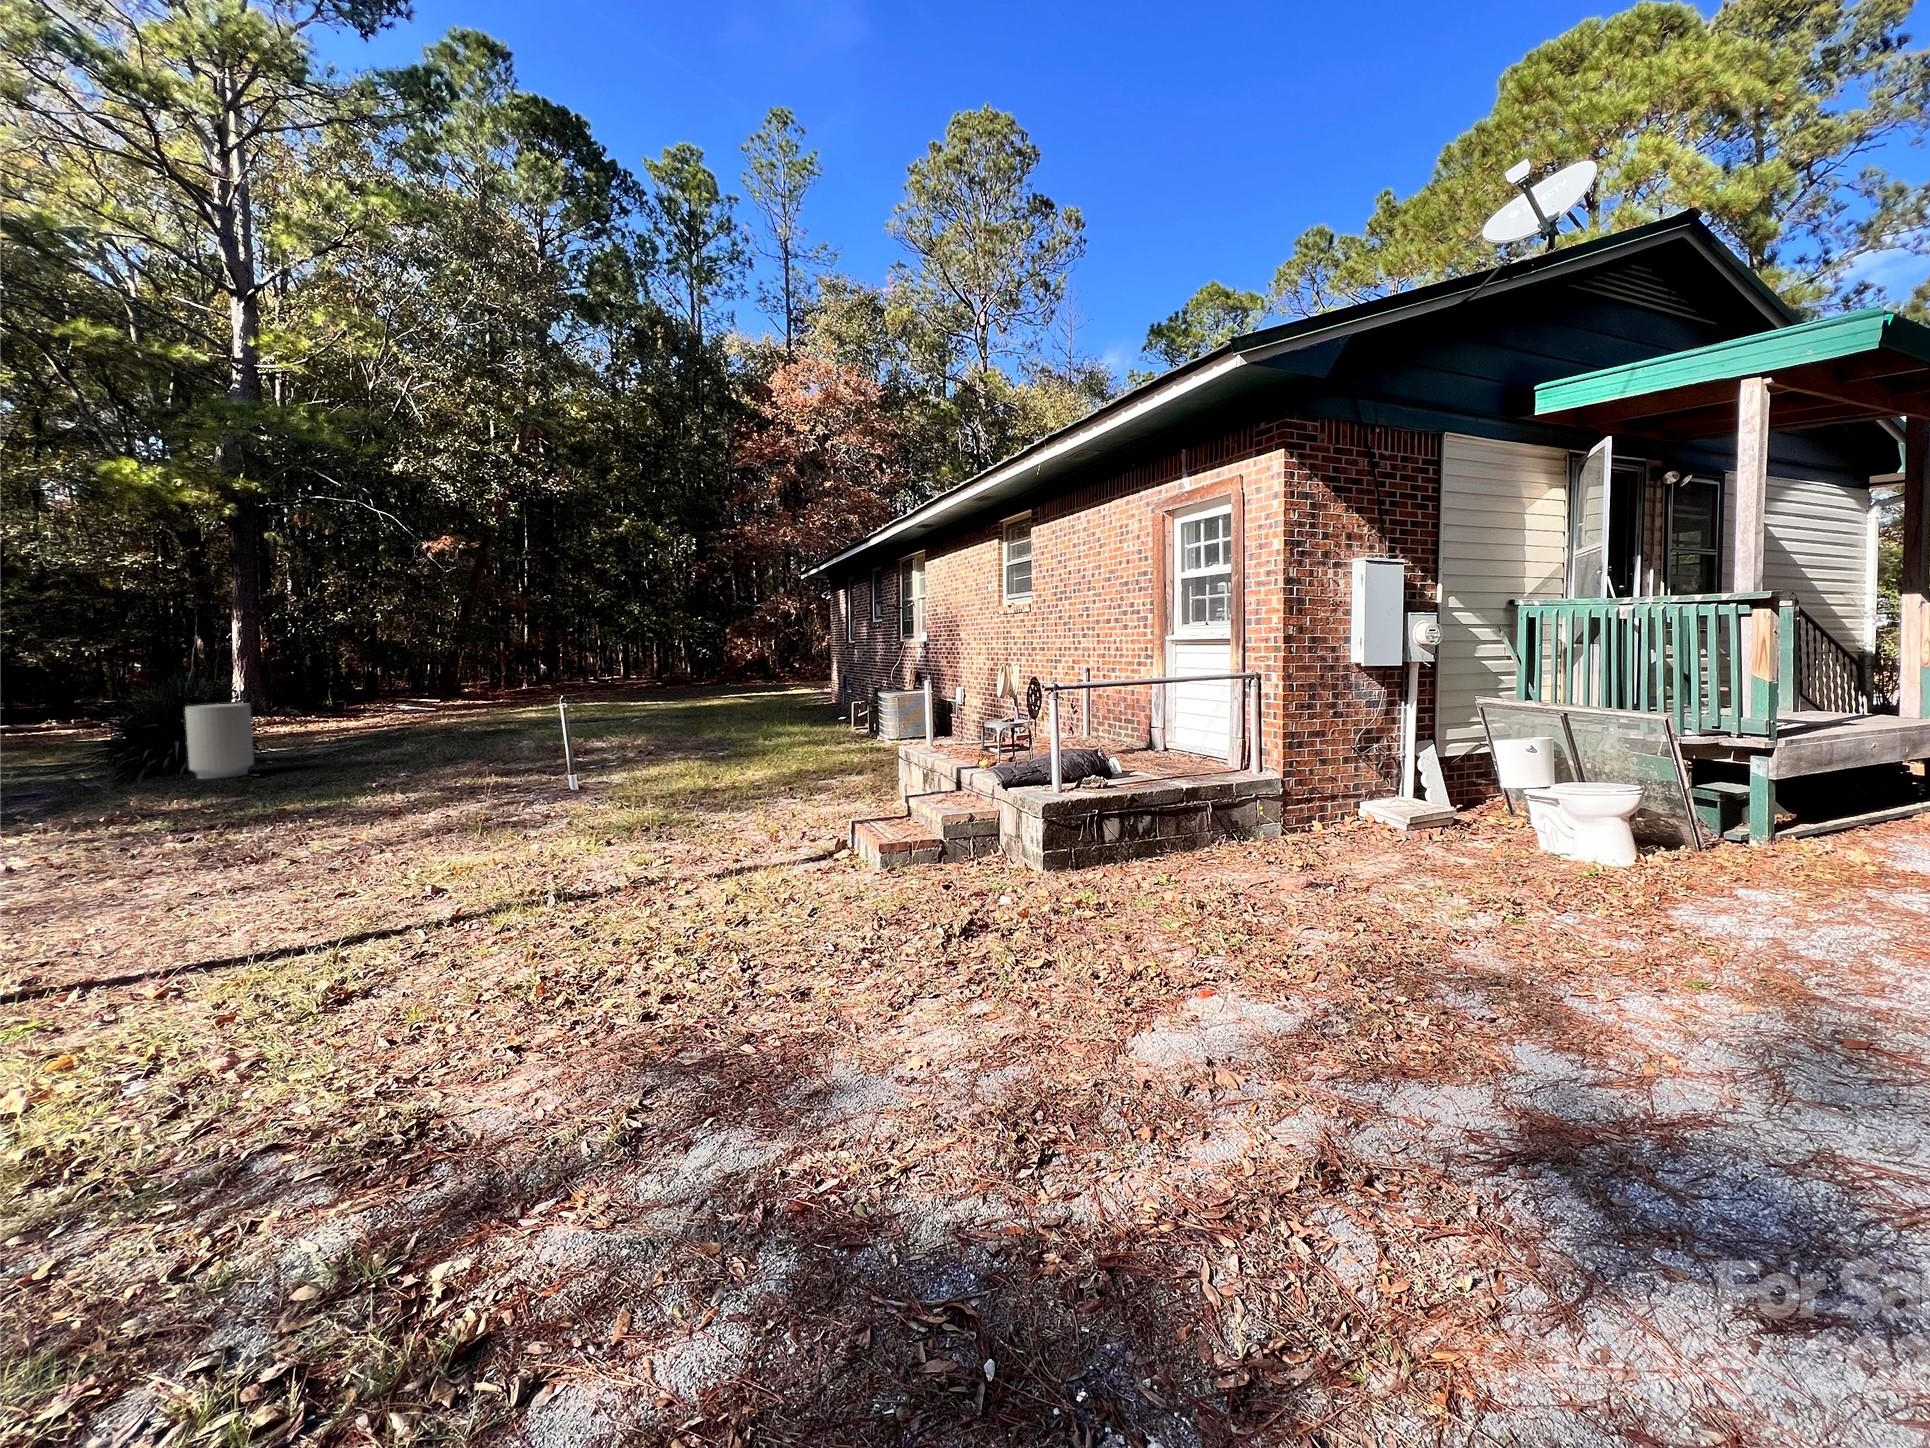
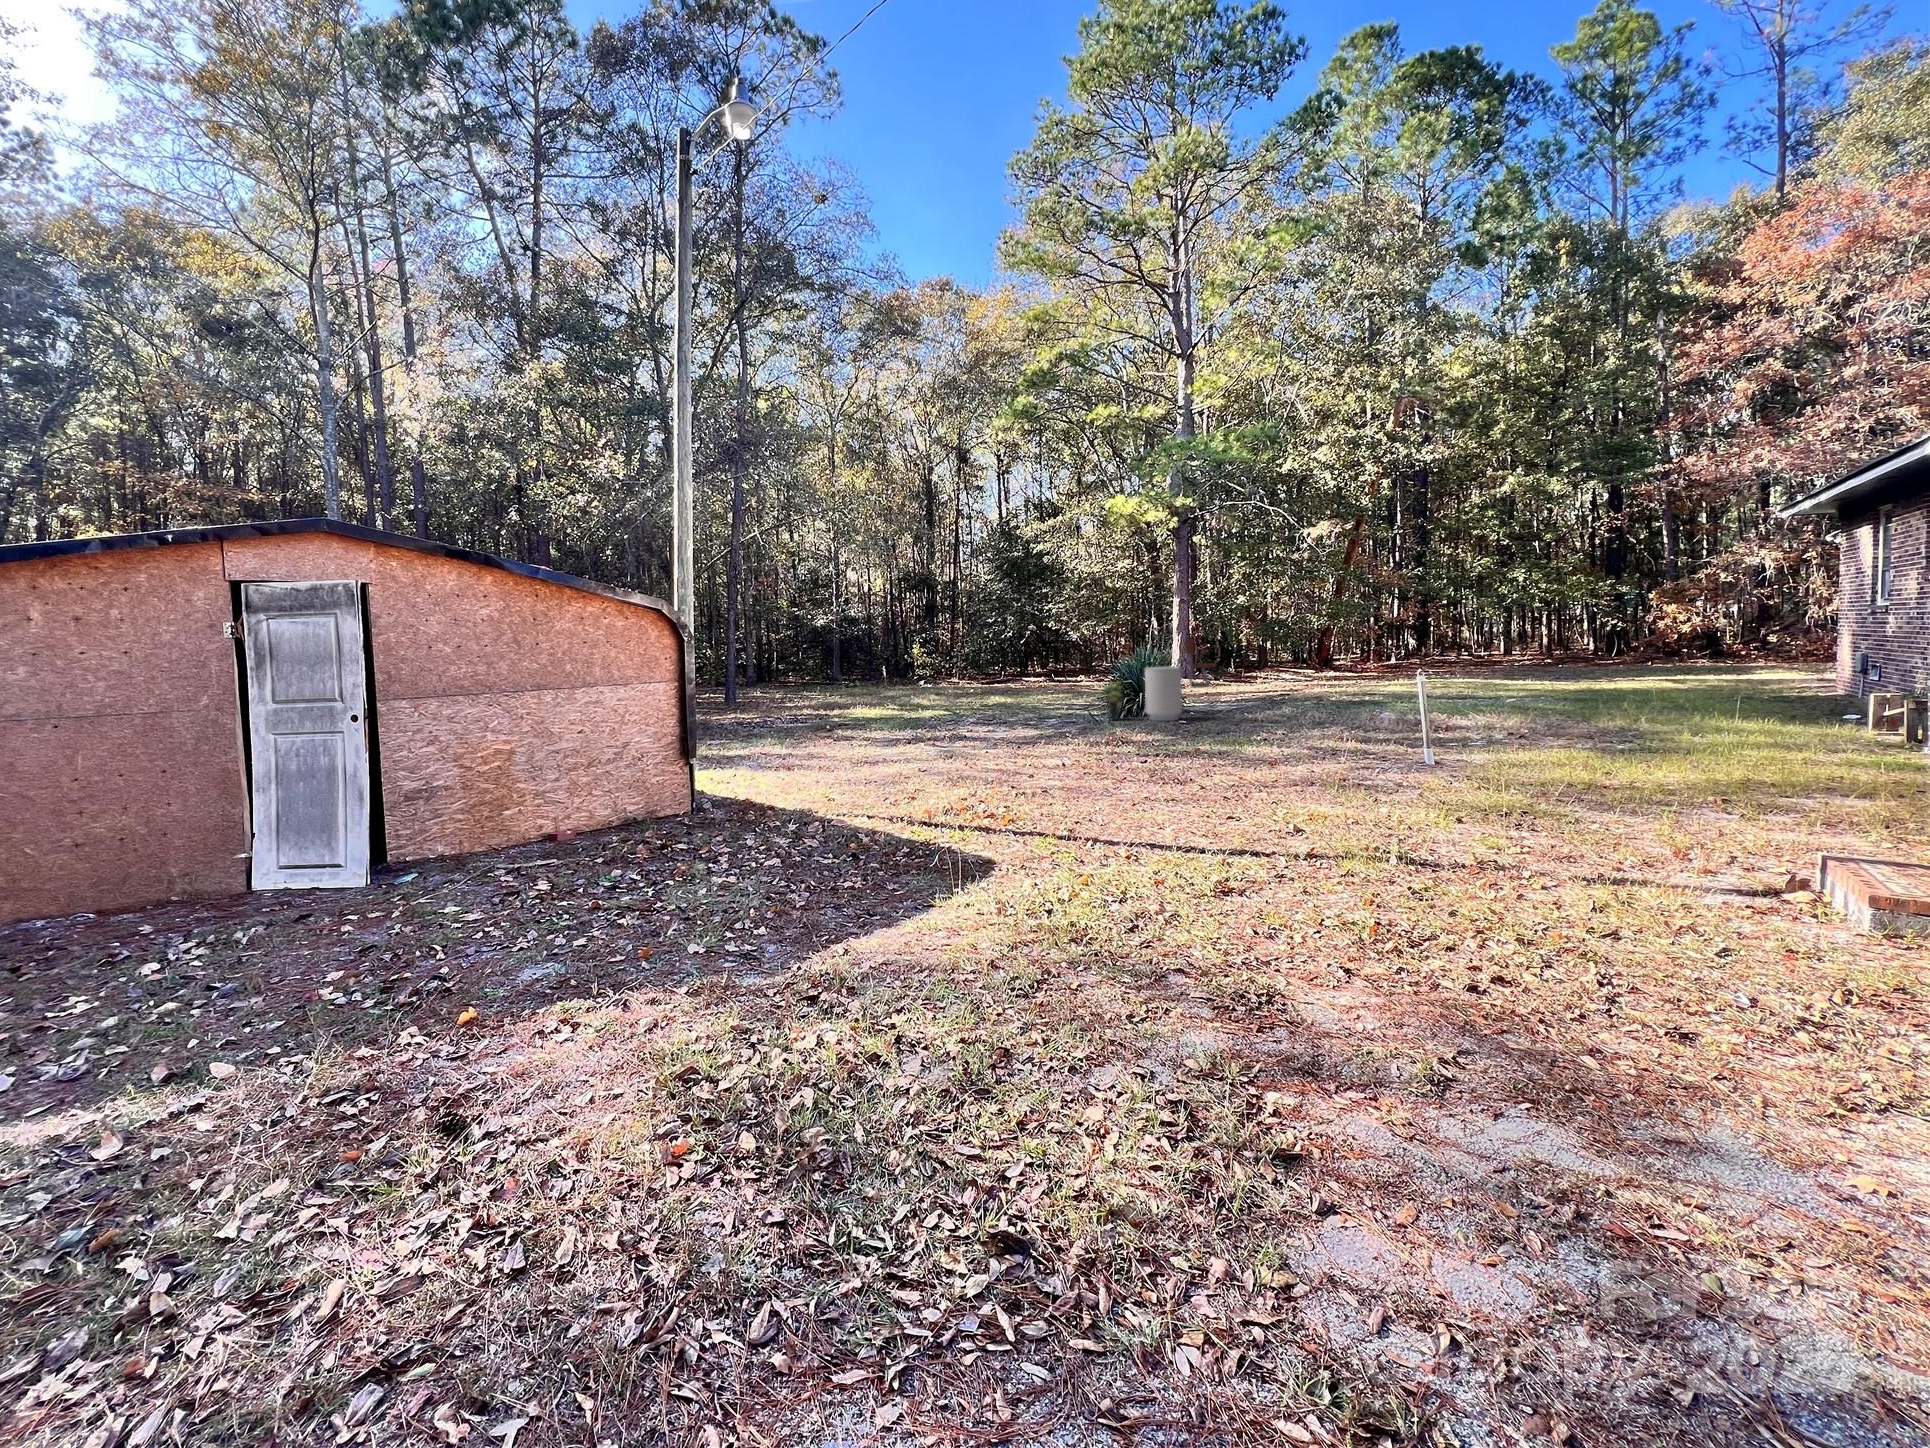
bench: none [254,666,305,728] -> present [1185,639,1216,687]
potted plant: none [103,728,149,786] -> present [1103,682,1124,720]

